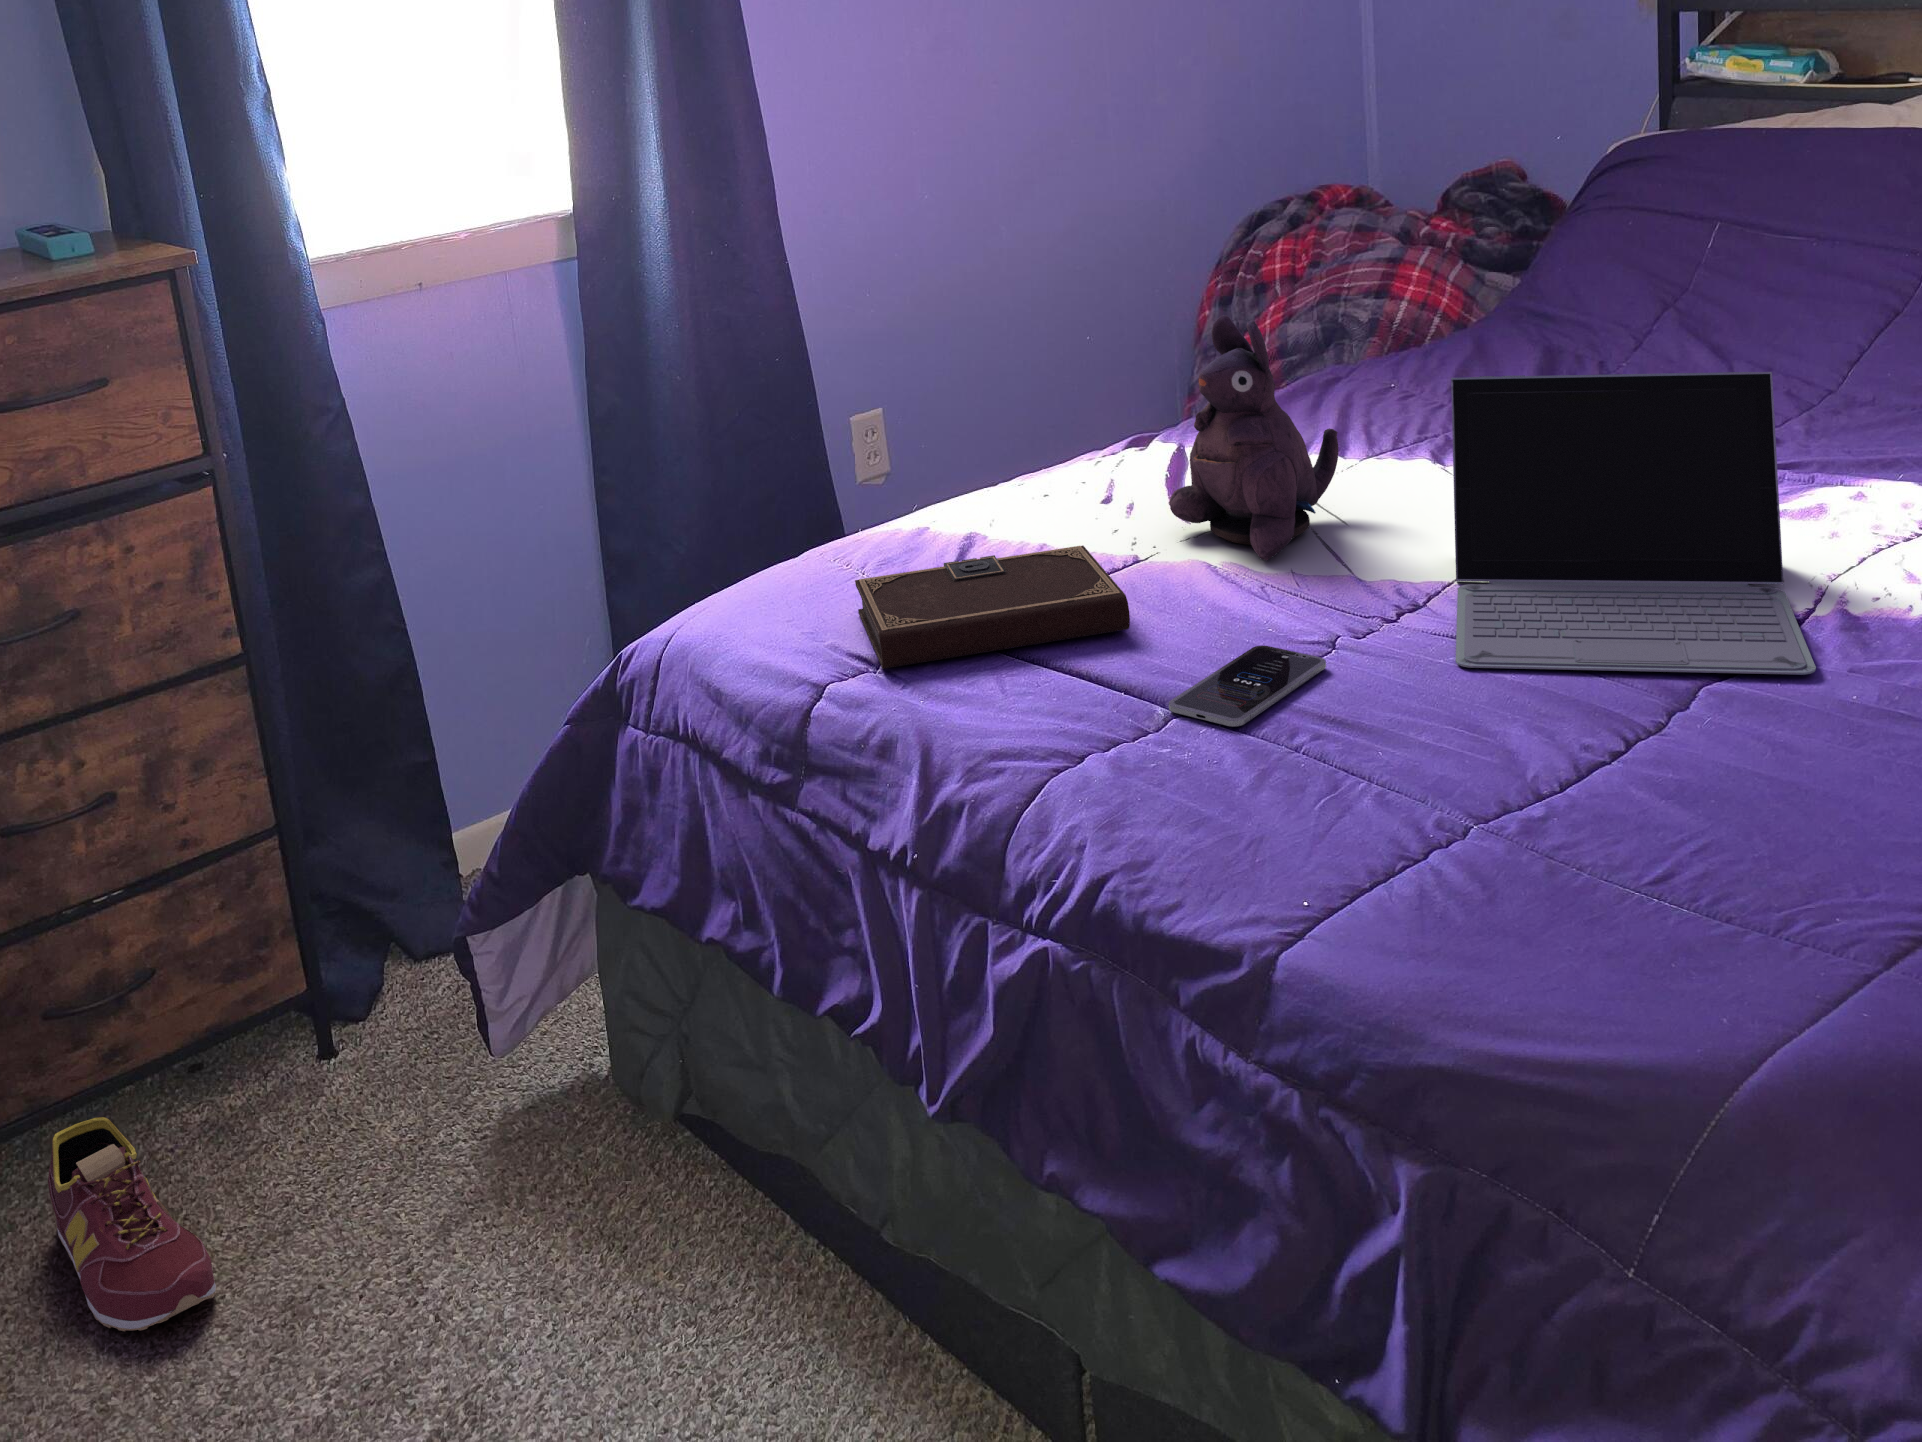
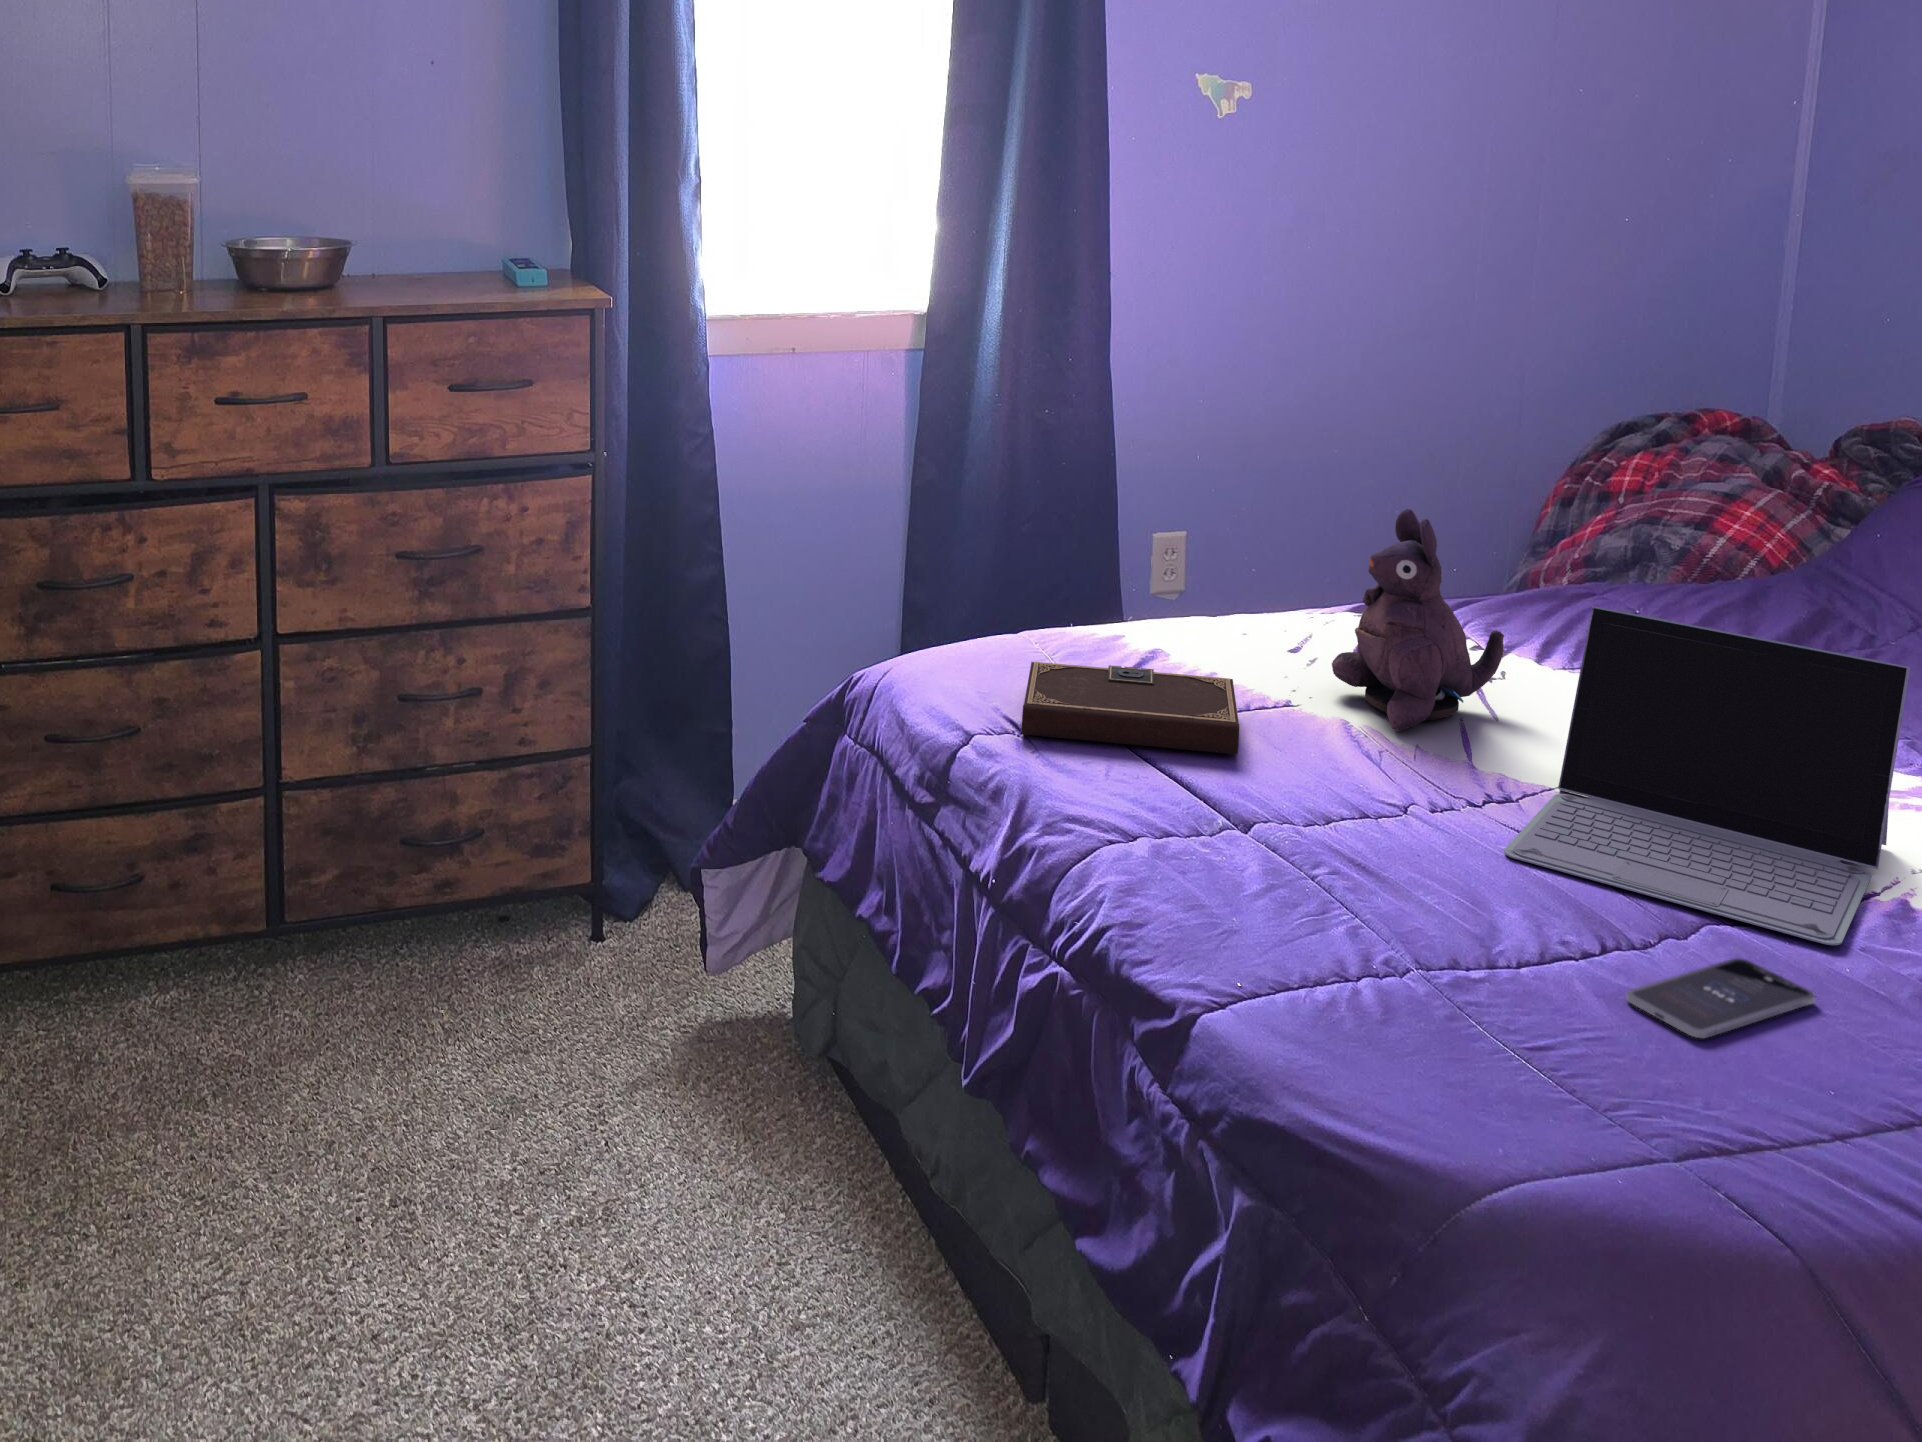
smartphone: present [1169,646,1326,727] -> present [1626,958,1815,1038]
sneaker: present [48,1117,216,1331] -> none [383,925,472,1080]

